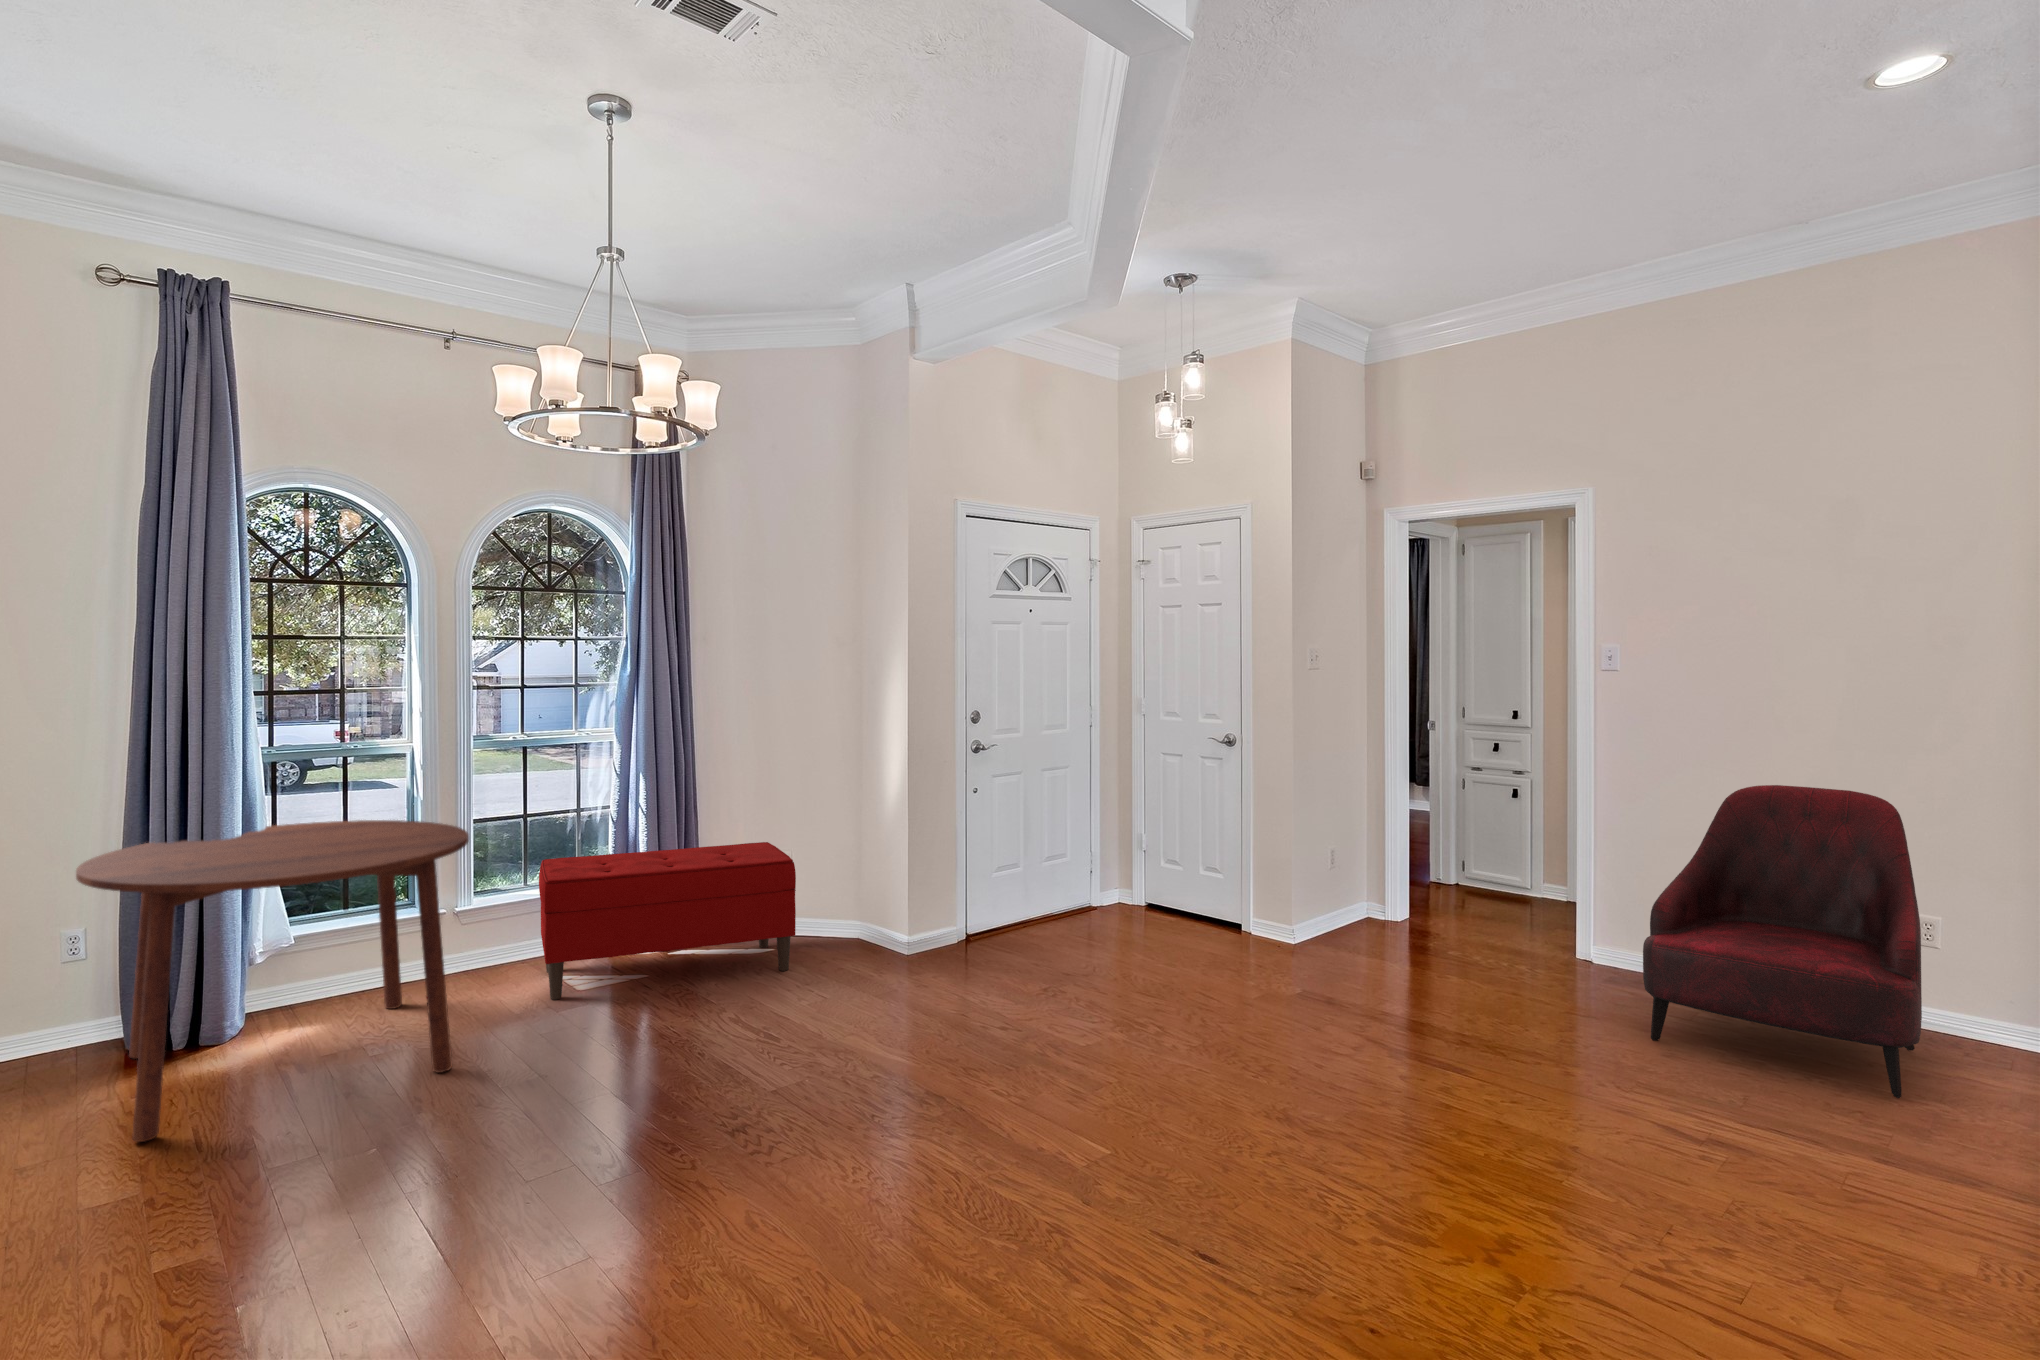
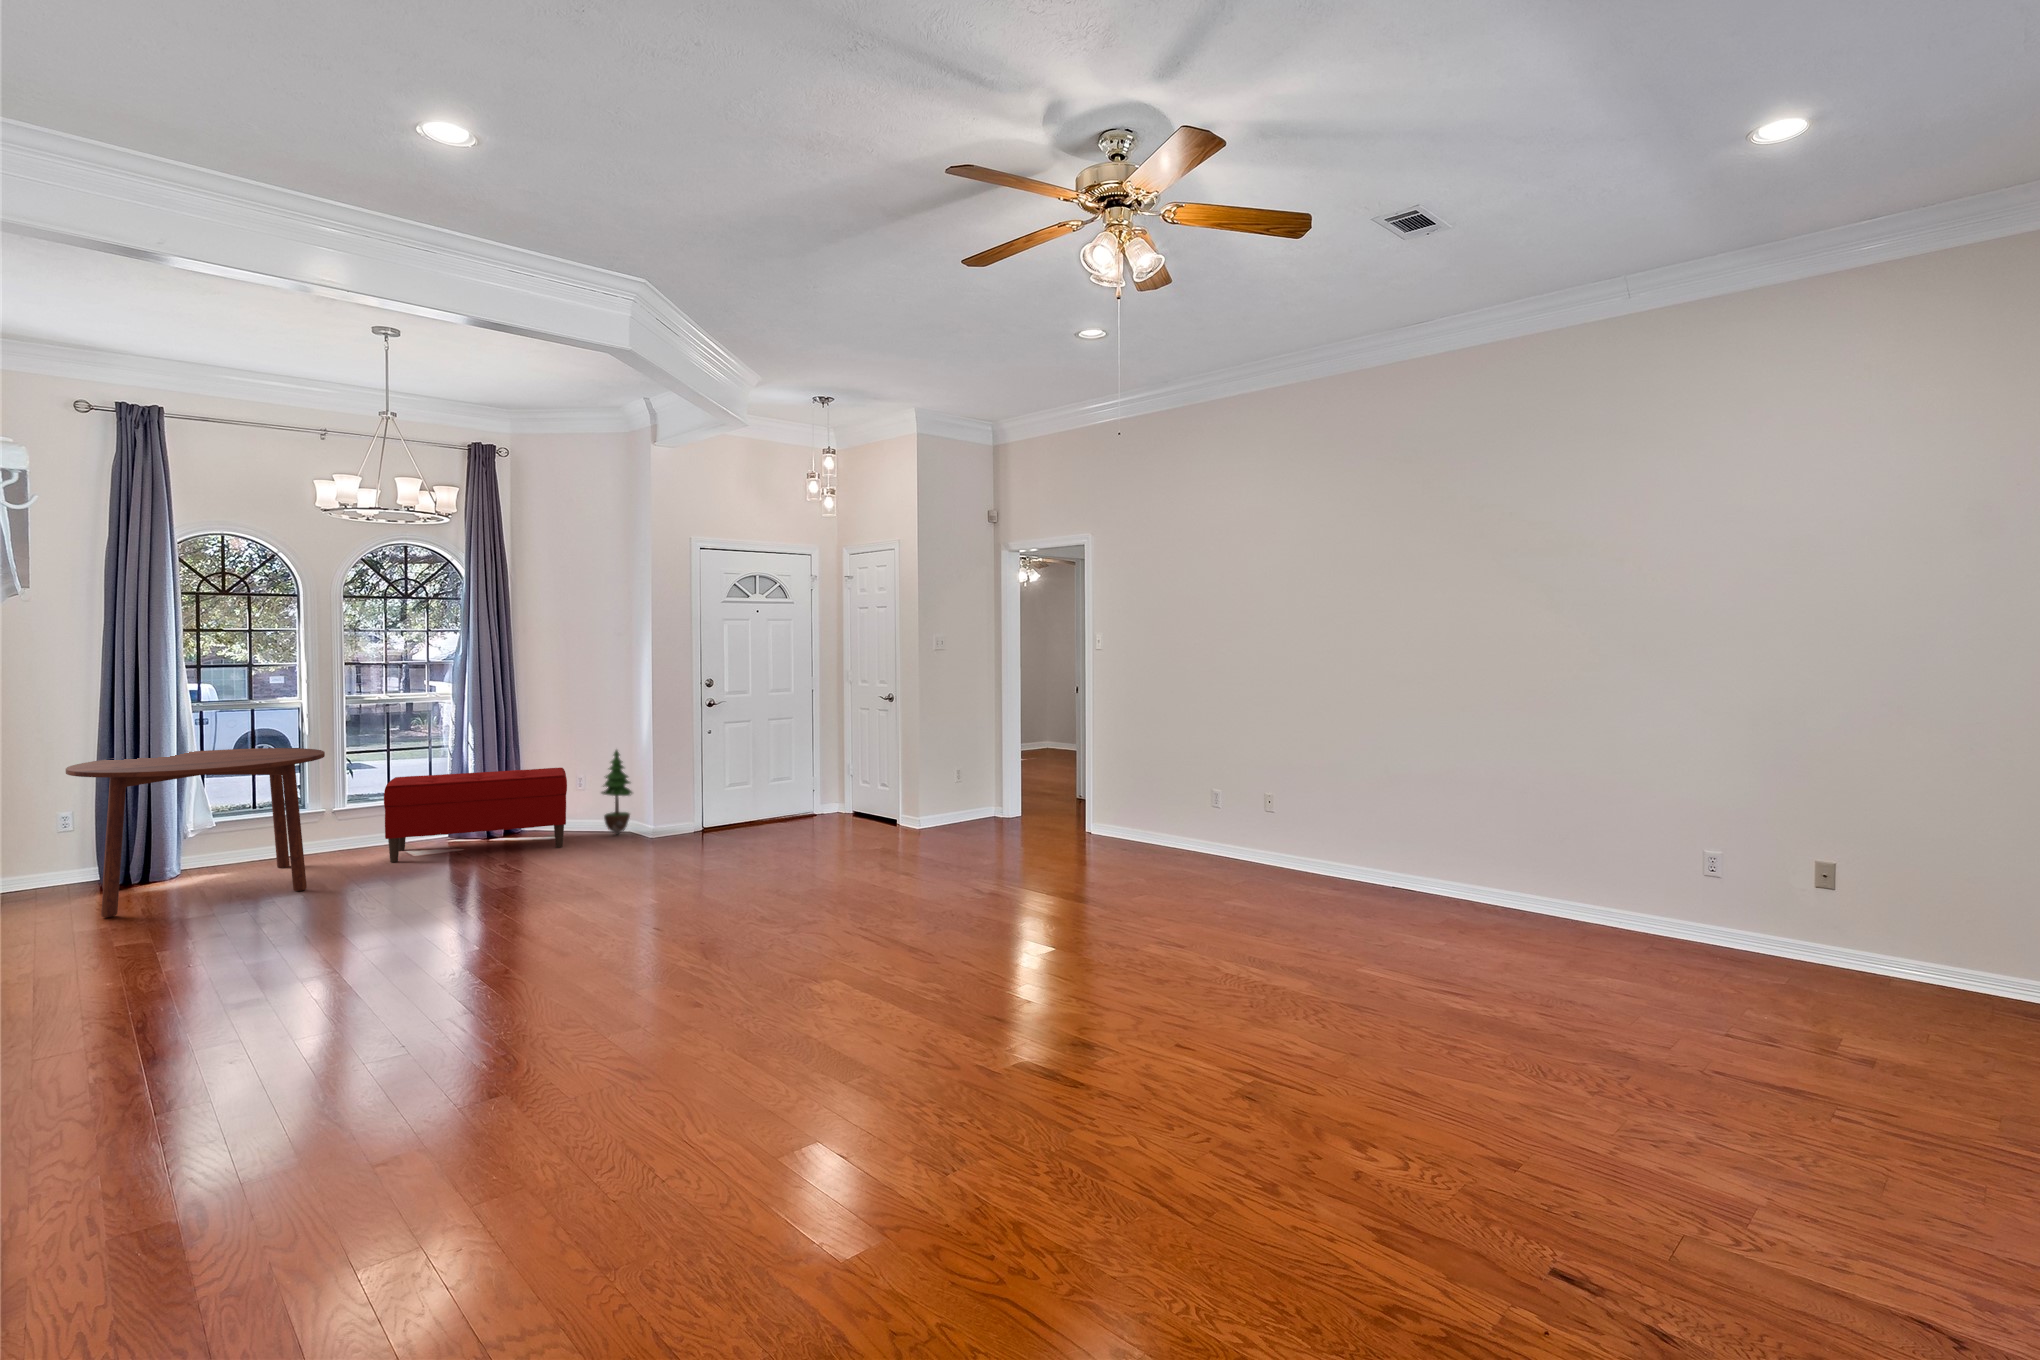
armchair: present [1643,785,1922,1098] -> none [1049,719,1201,884]
potted tree: none [823,814,869,943] -> present [601,750,632,834]

